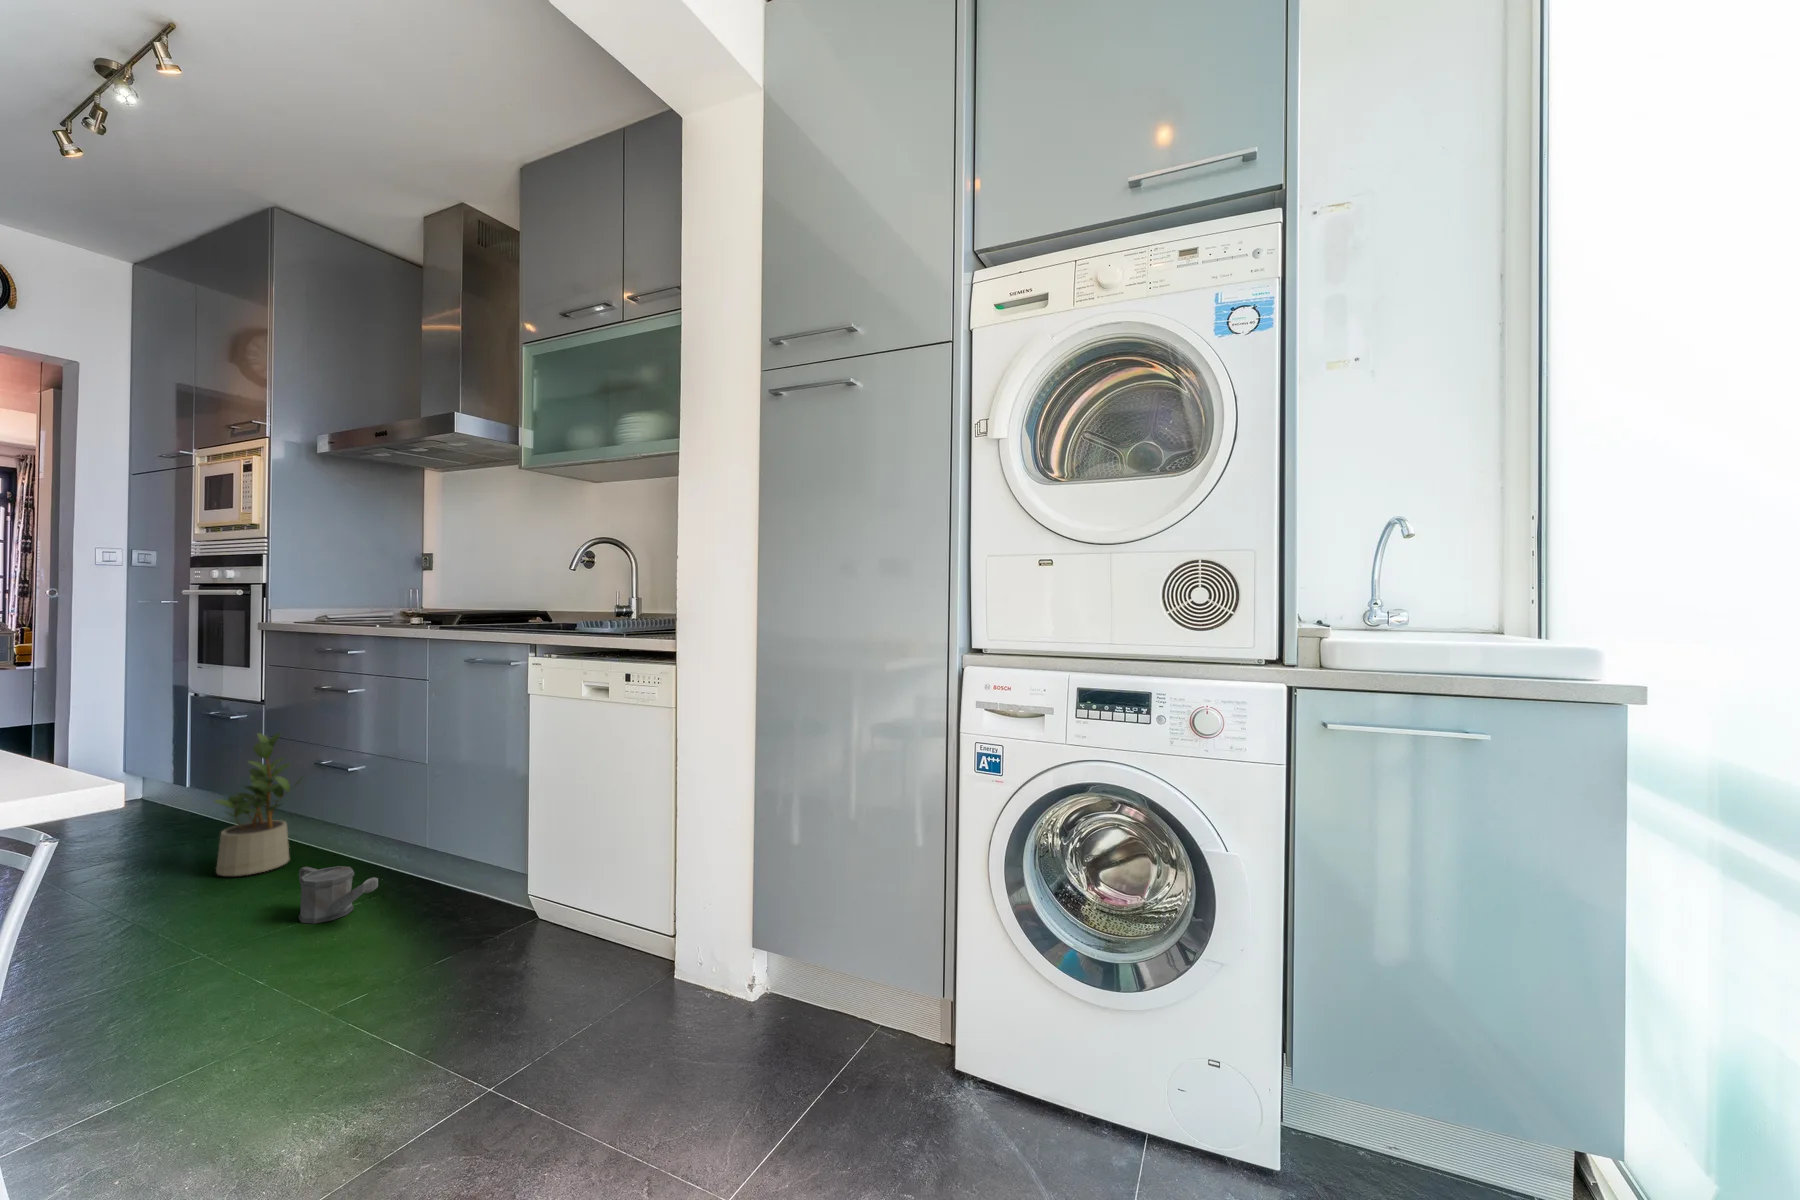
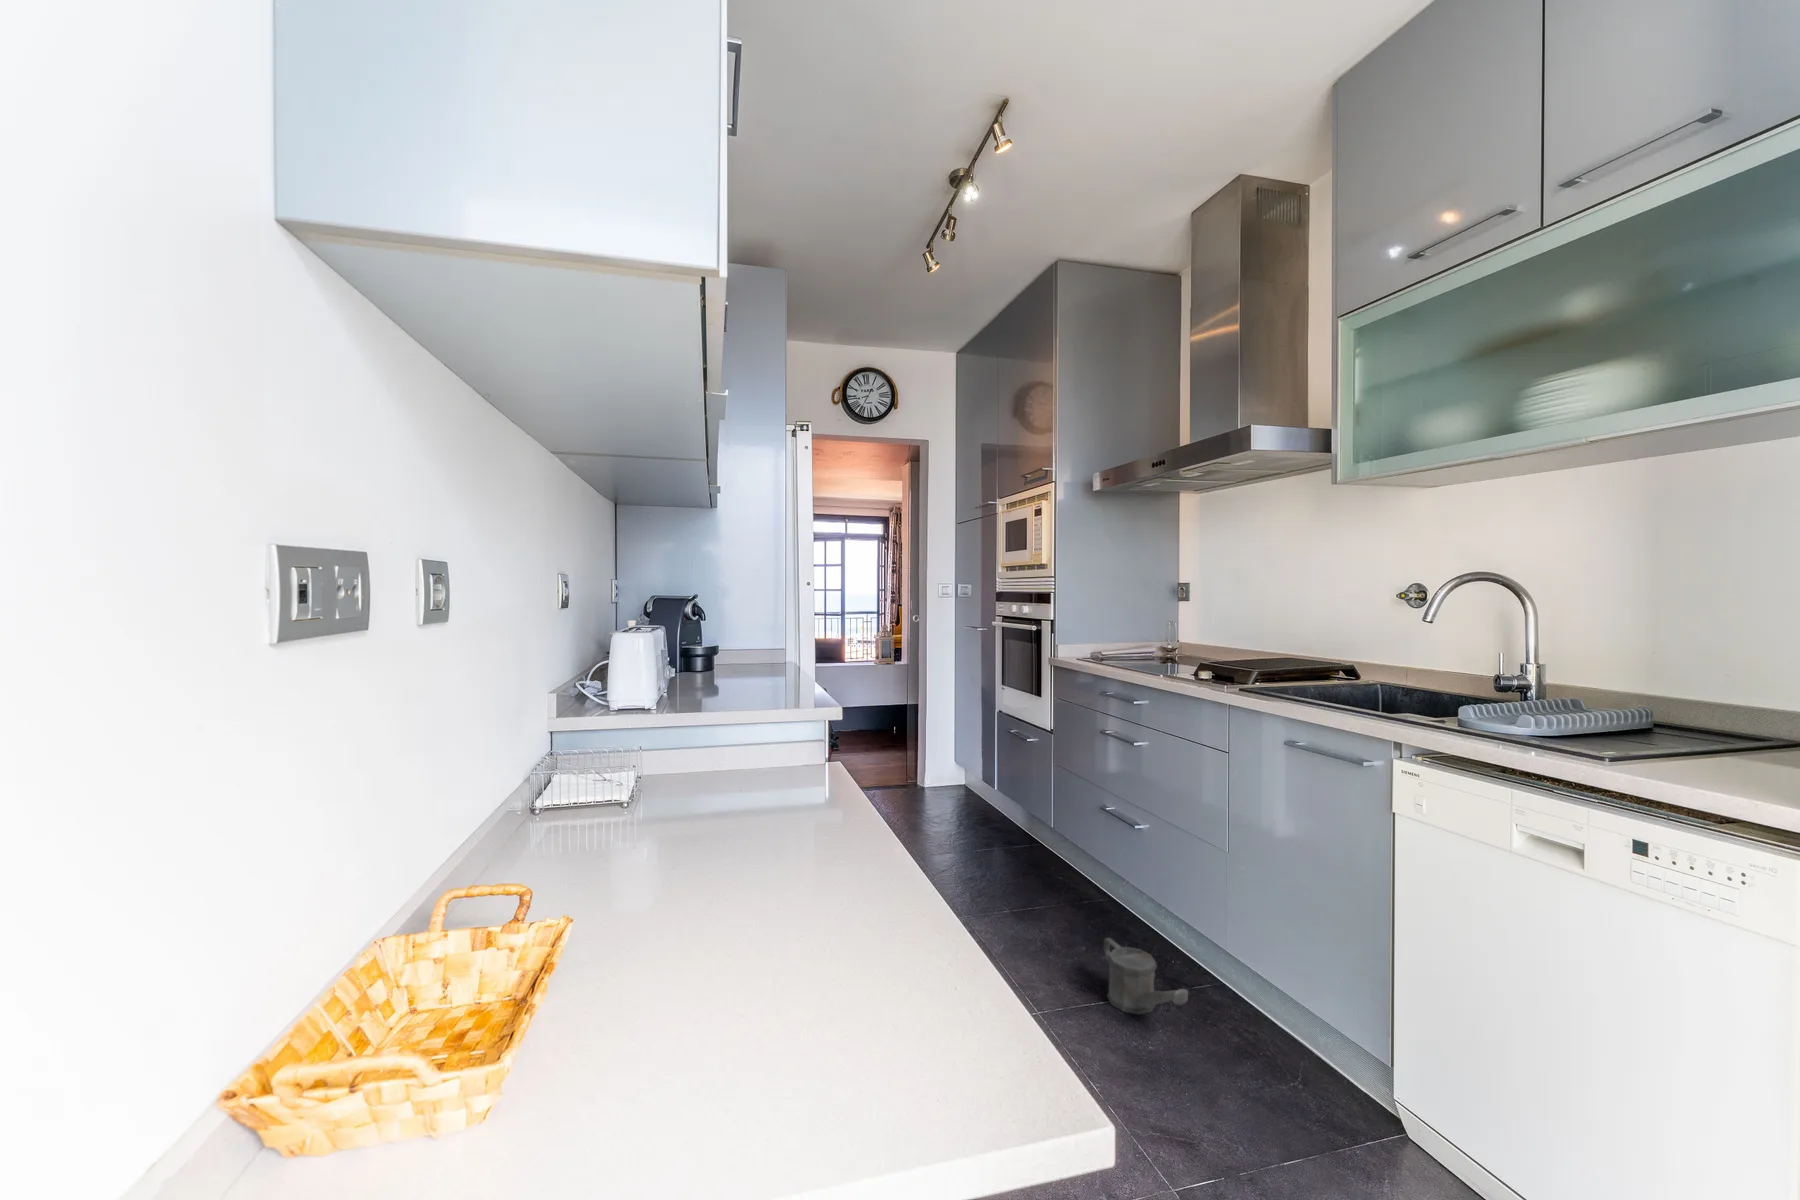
potted plant: present [215,733,301,876] -> none [1025,773,1093,912]

